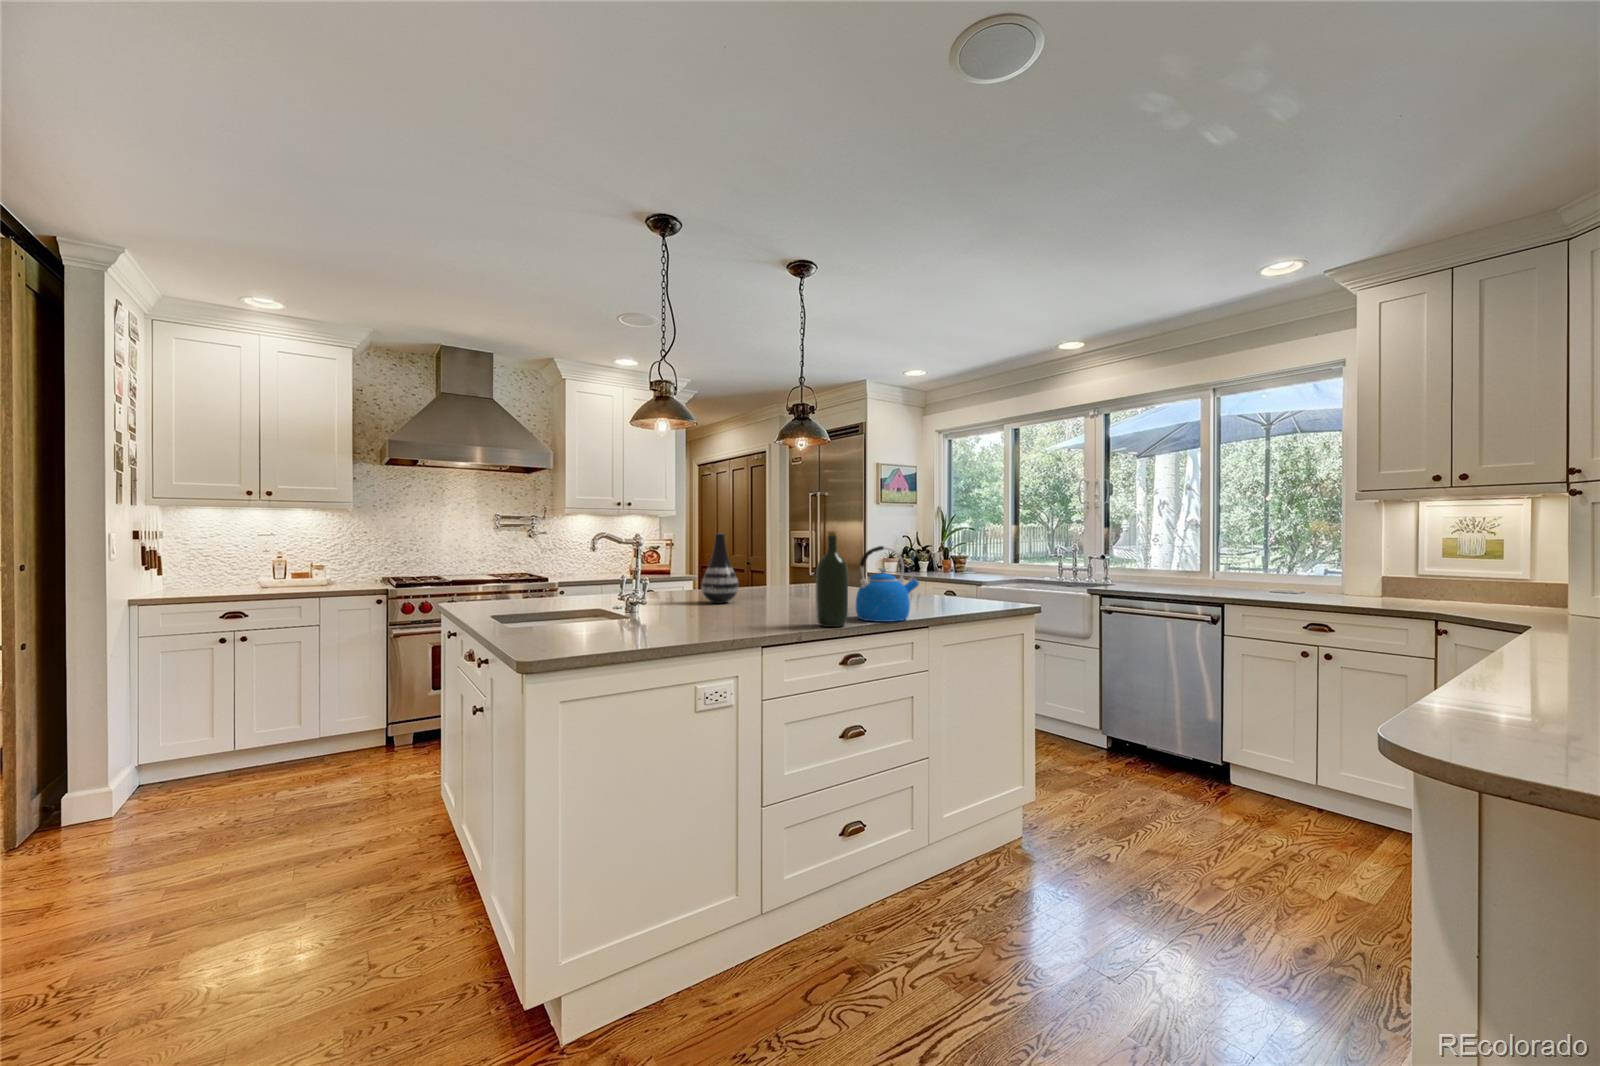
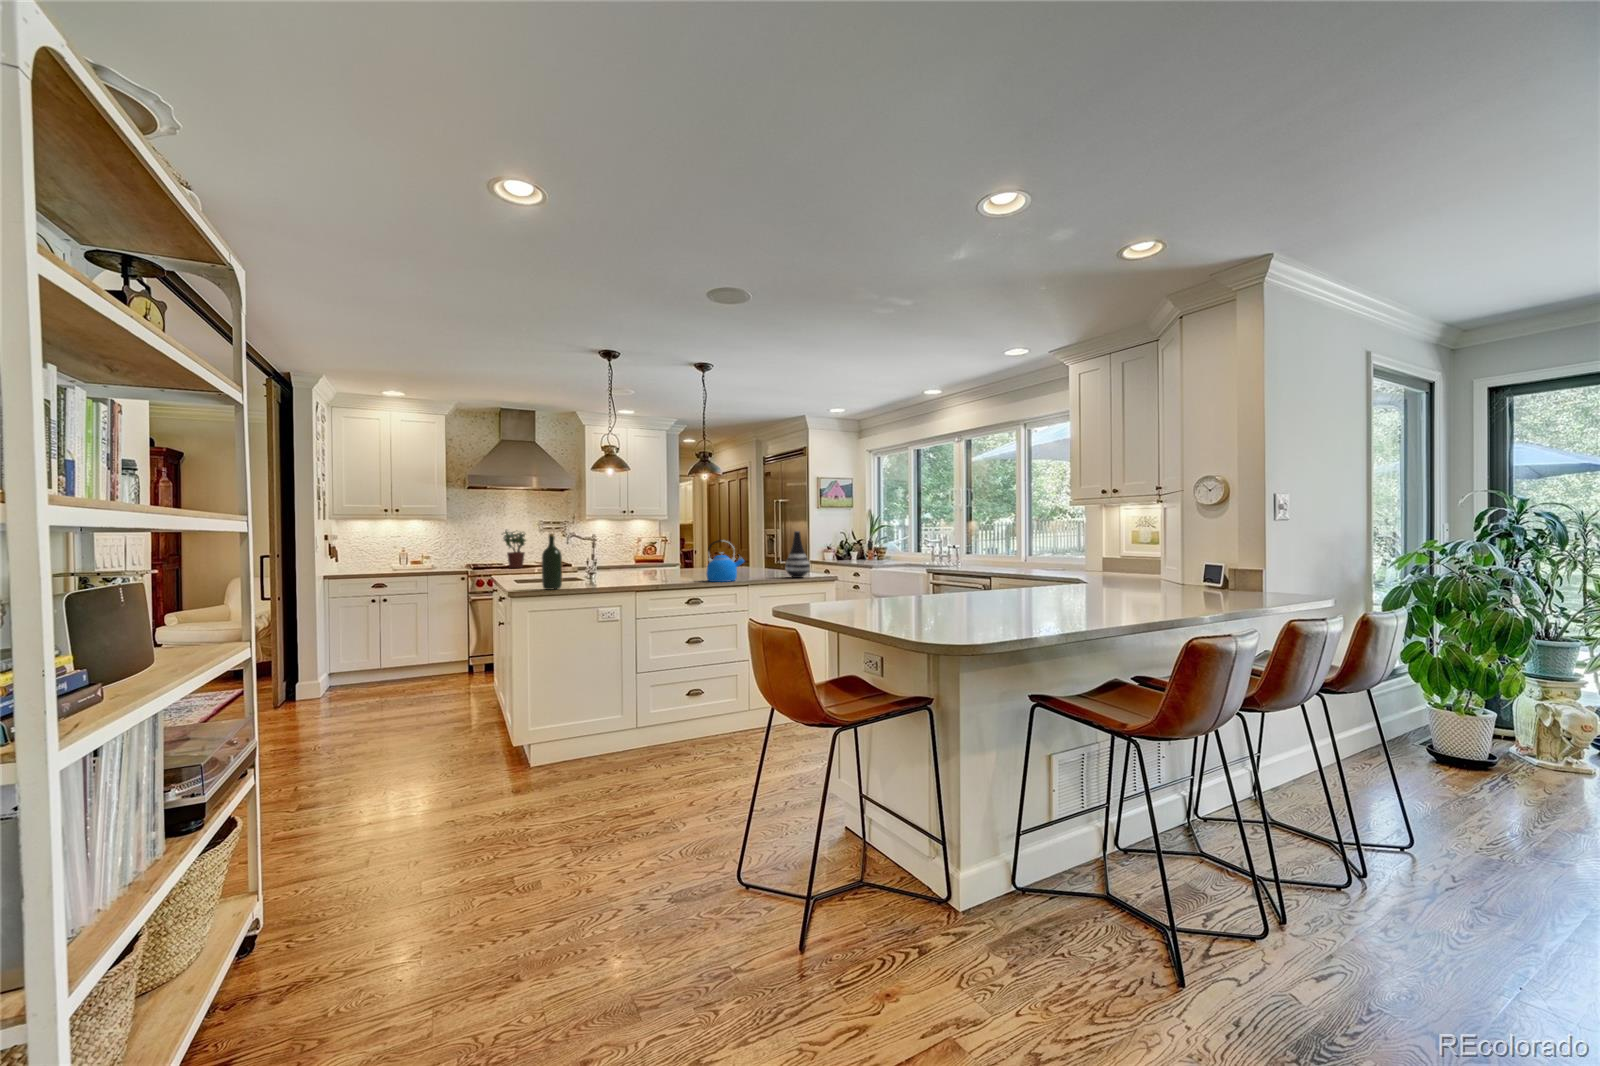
potted plant: none [443,525,483,584] -> present [503,531,526,568]
wine bottle: present [816,532,848,627] -> present [542,533,562,590]
vase: present [701,533,739,603] -> present [785,531,810,578]

